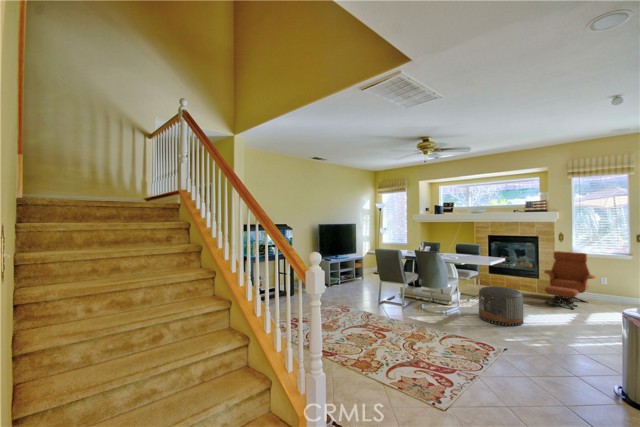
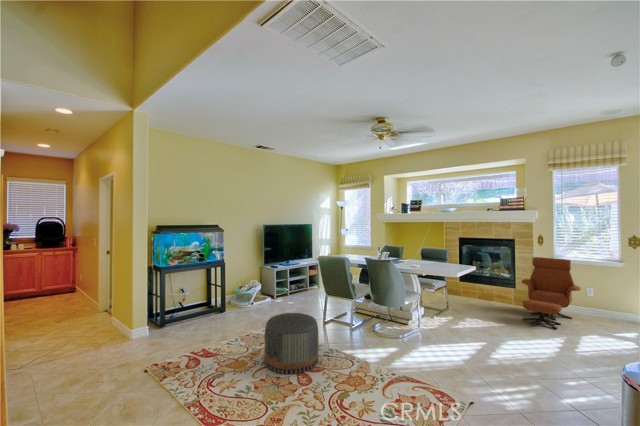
pouf: present [479,286,523,326] -> present [264,313,318,374]

